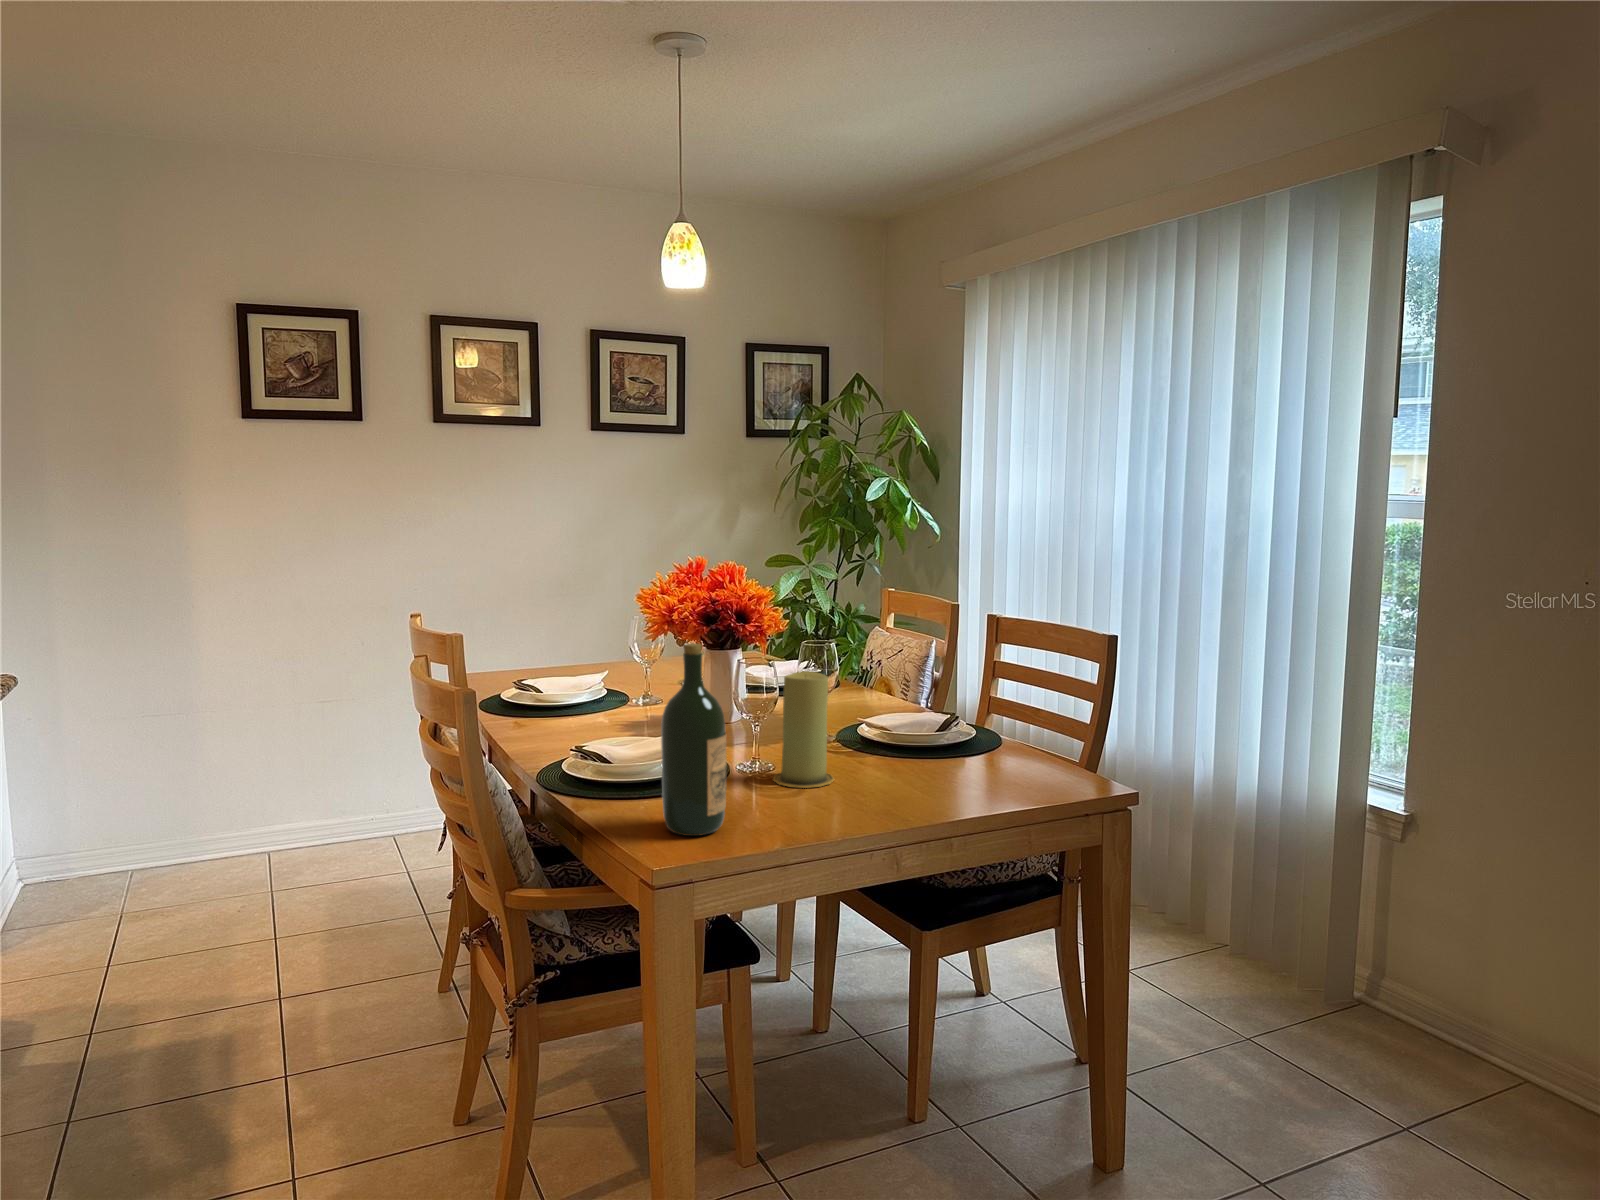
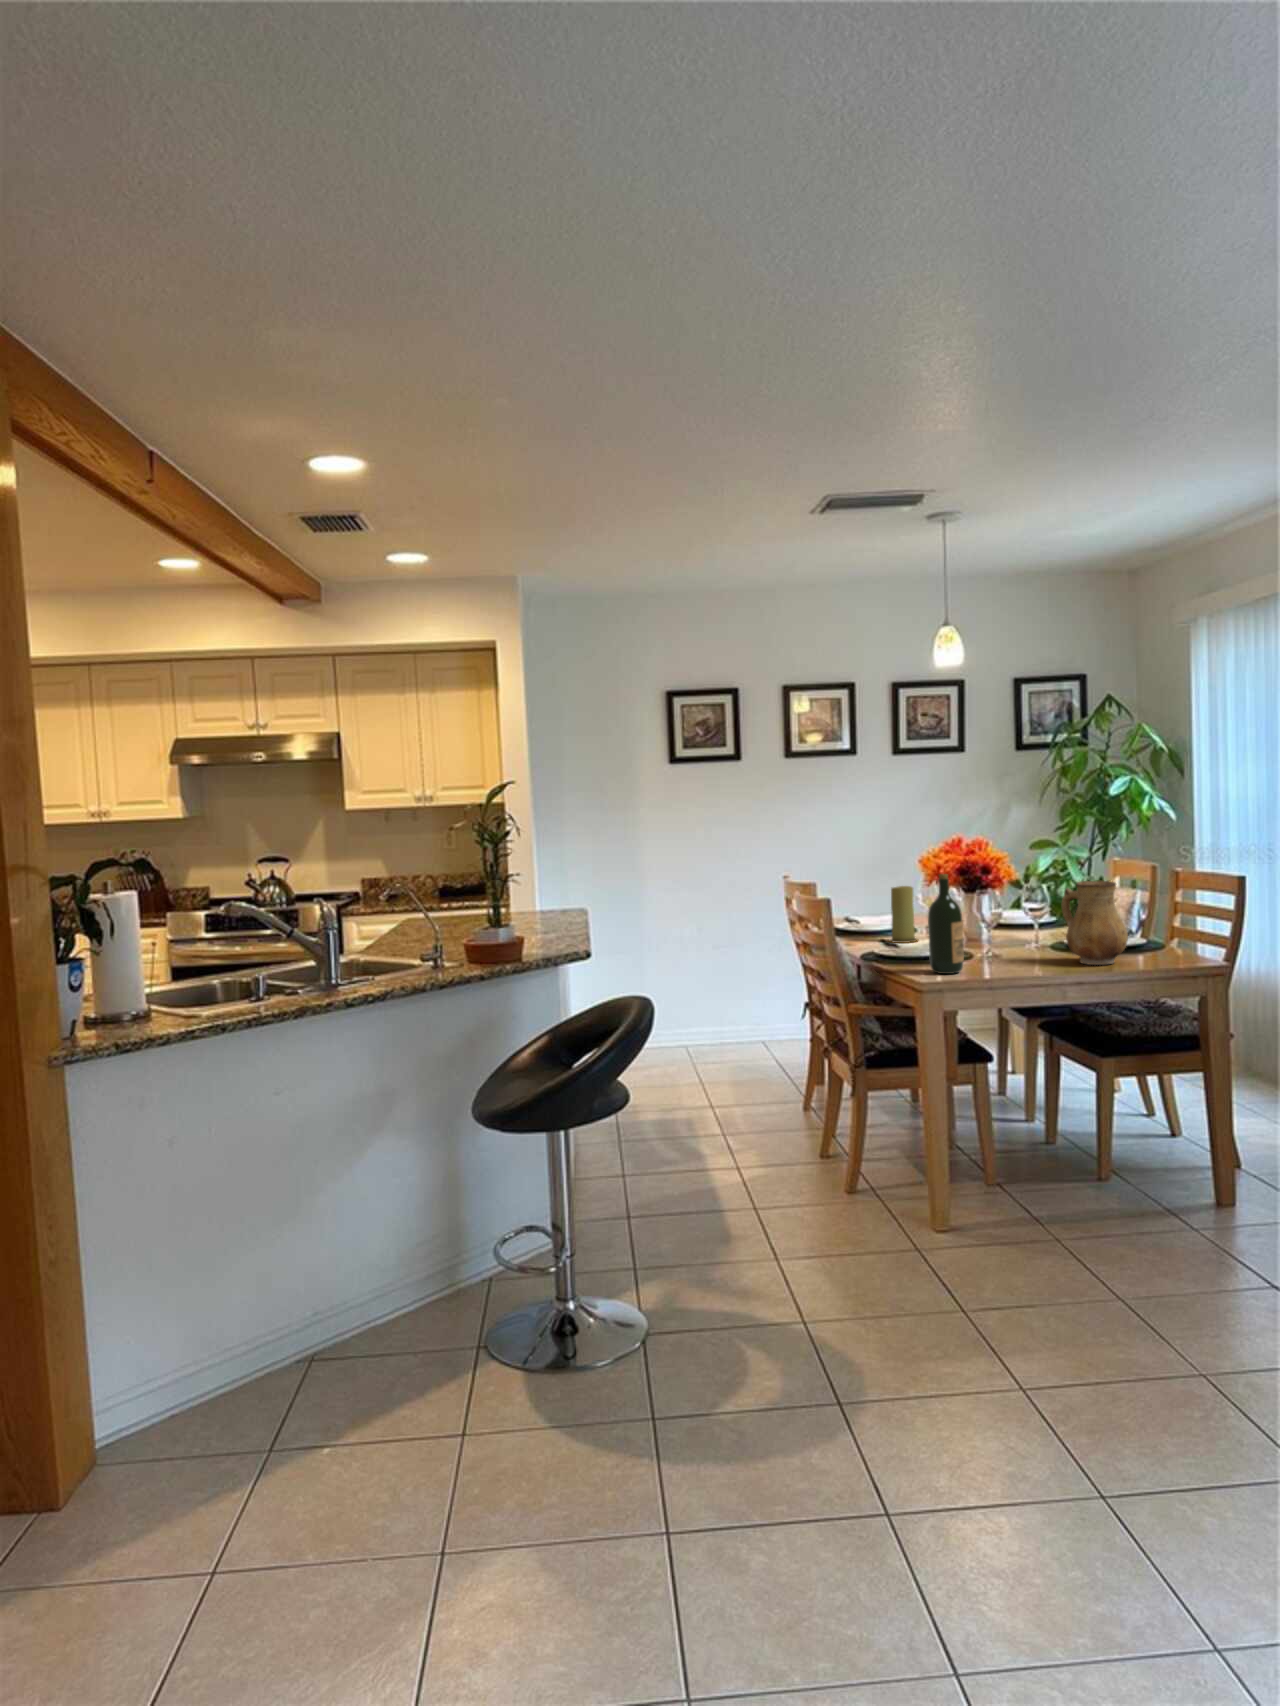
ceramic pitcher: none [878,649,985,796] -> present [1062,881,1128,965]
candle: present [773,671,834,788] -> present [888,886,918,943]

